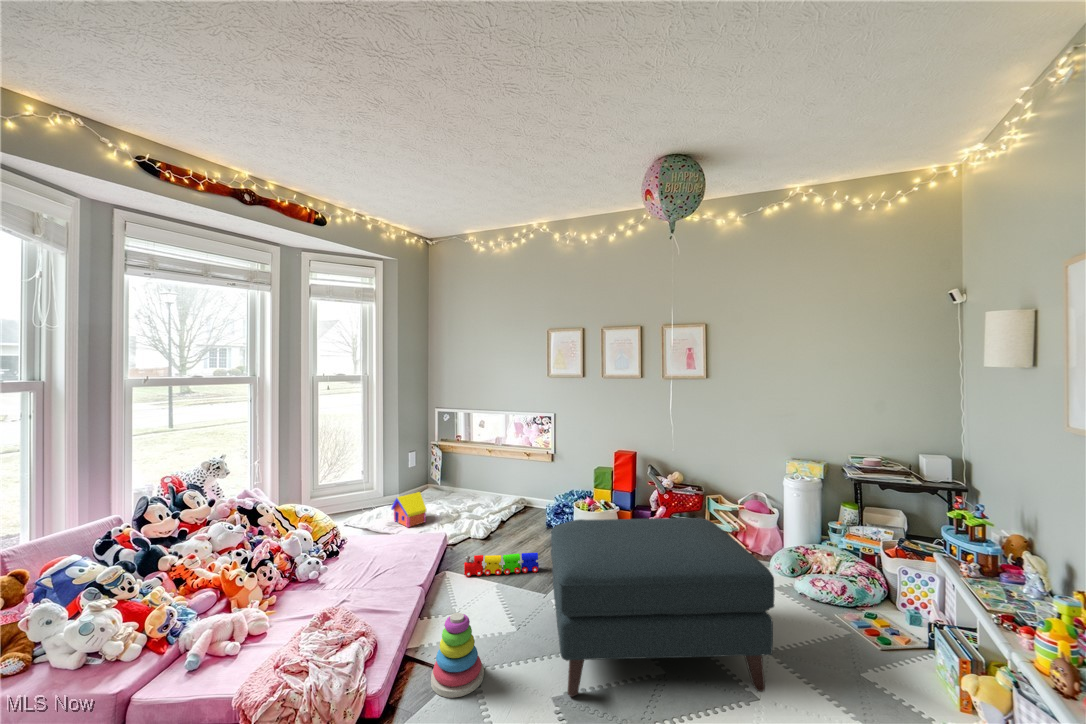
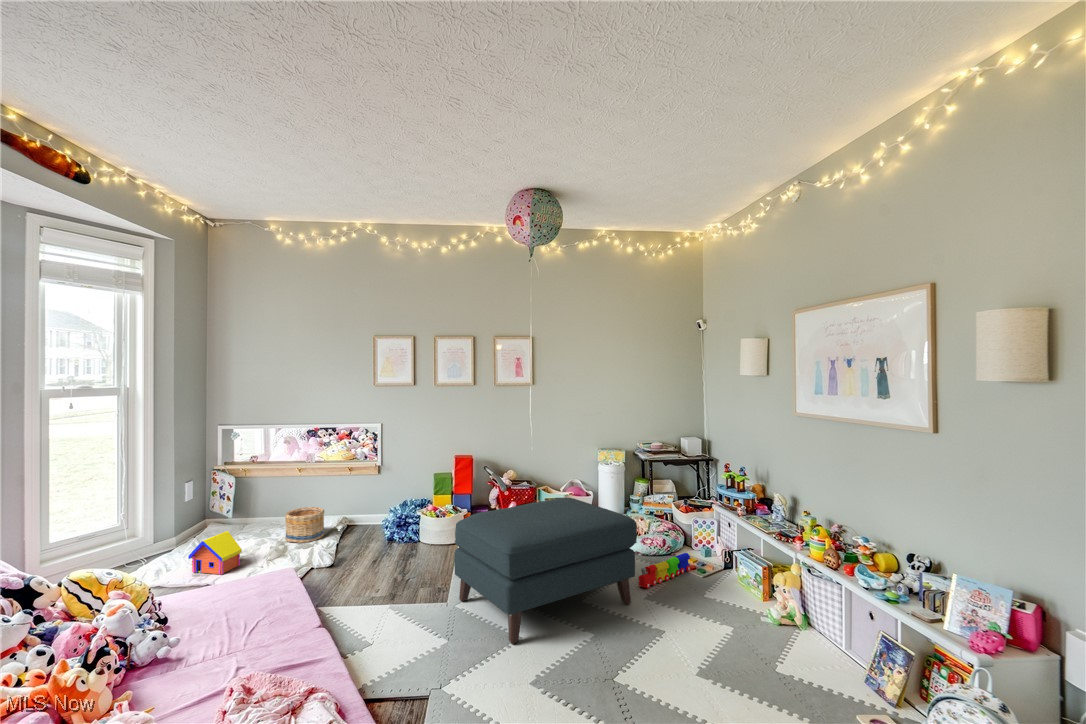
basket: none [473,480,505,511] -> present [285,507,324,543]
toy train: present [464,553,539,577] -> present [639,553,690,588]
stacking toy: present [431,613,484,698] -> none [388,604,436,677]

